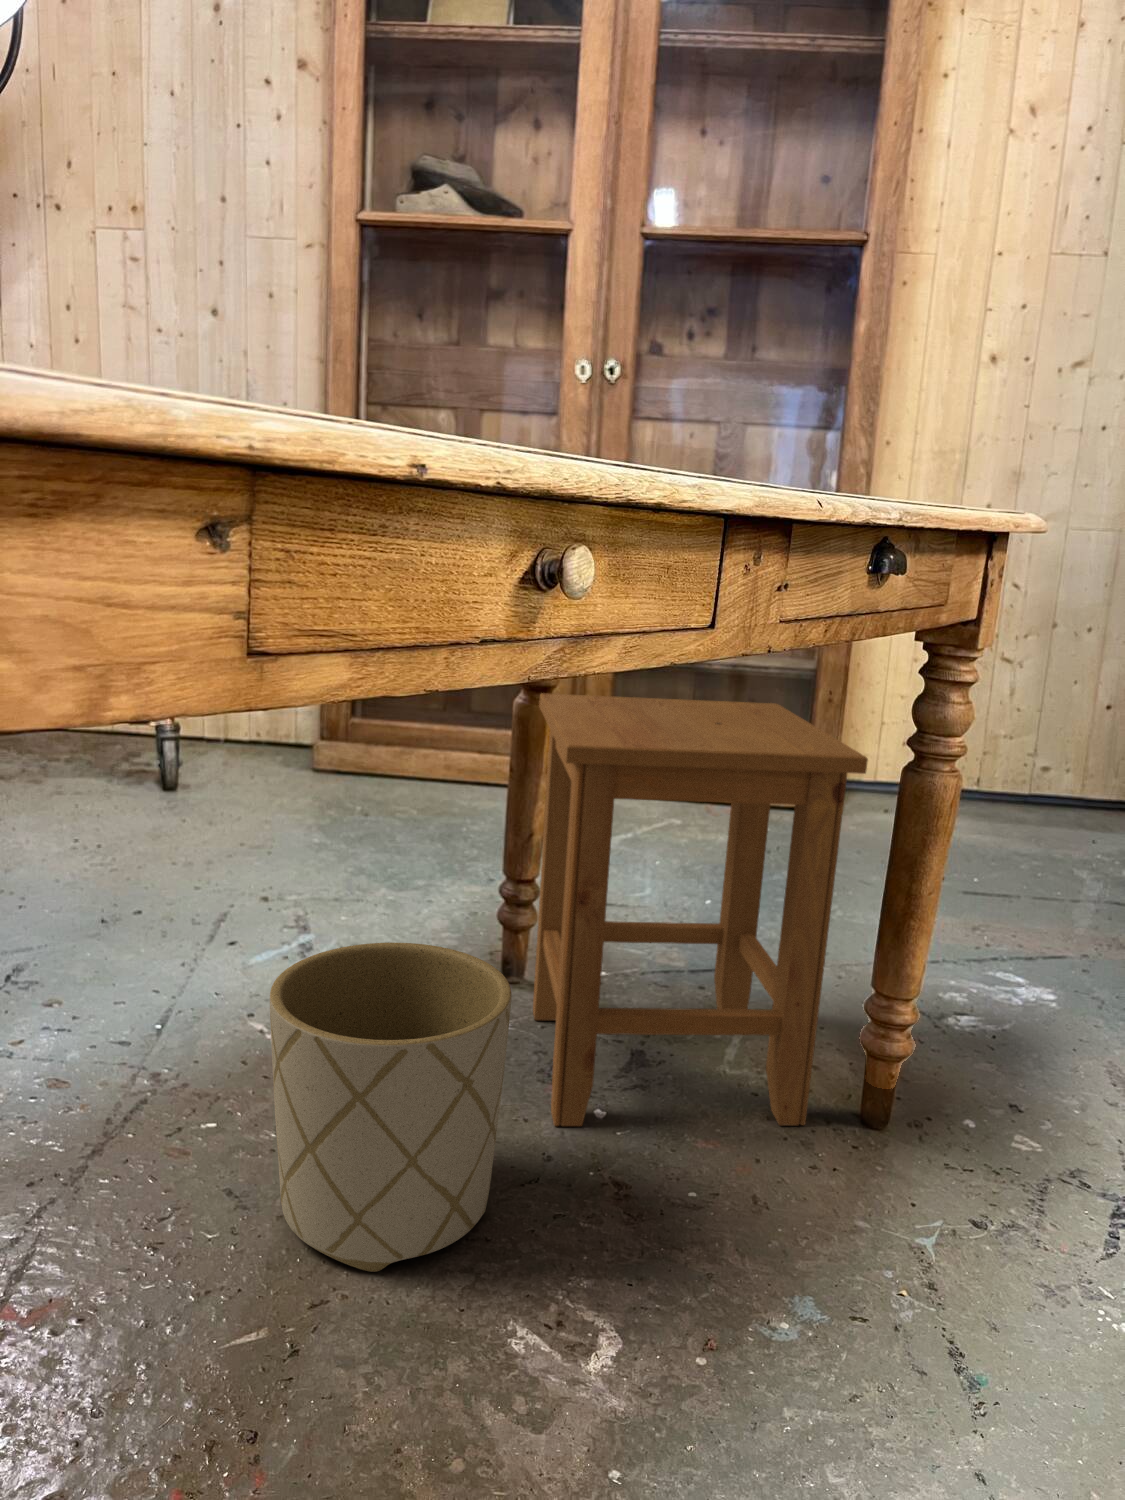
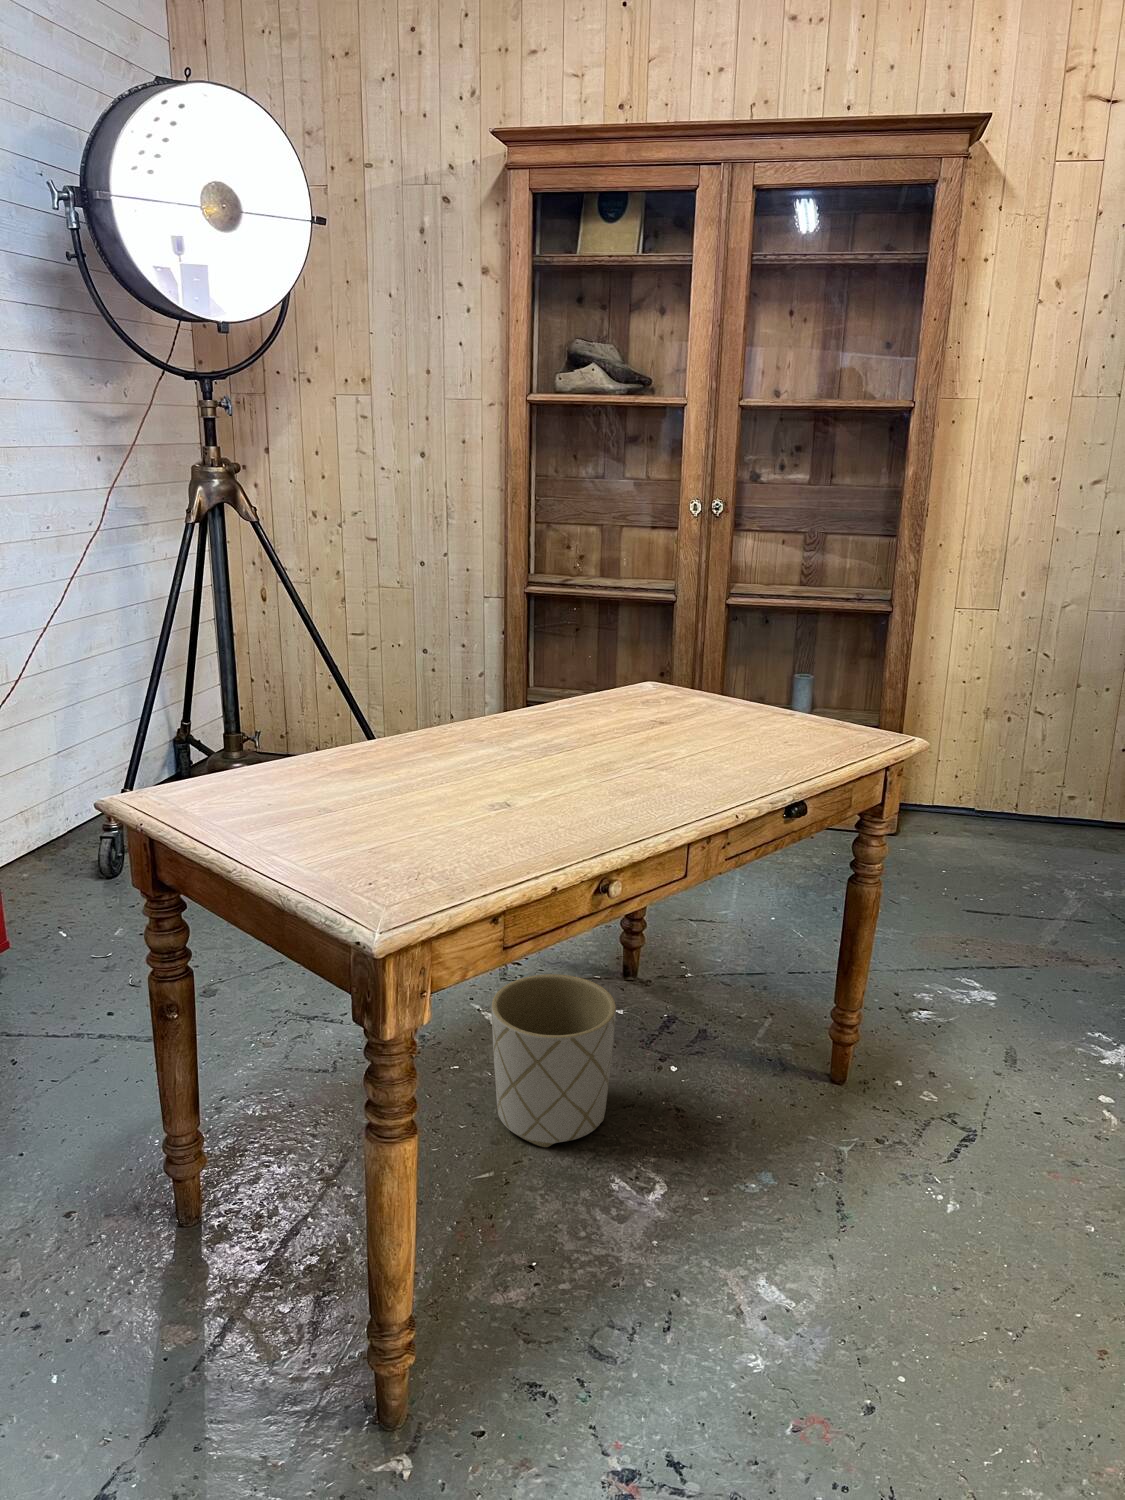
stool: present [533,693,868,1126] -> none [641,811,824,1081]

